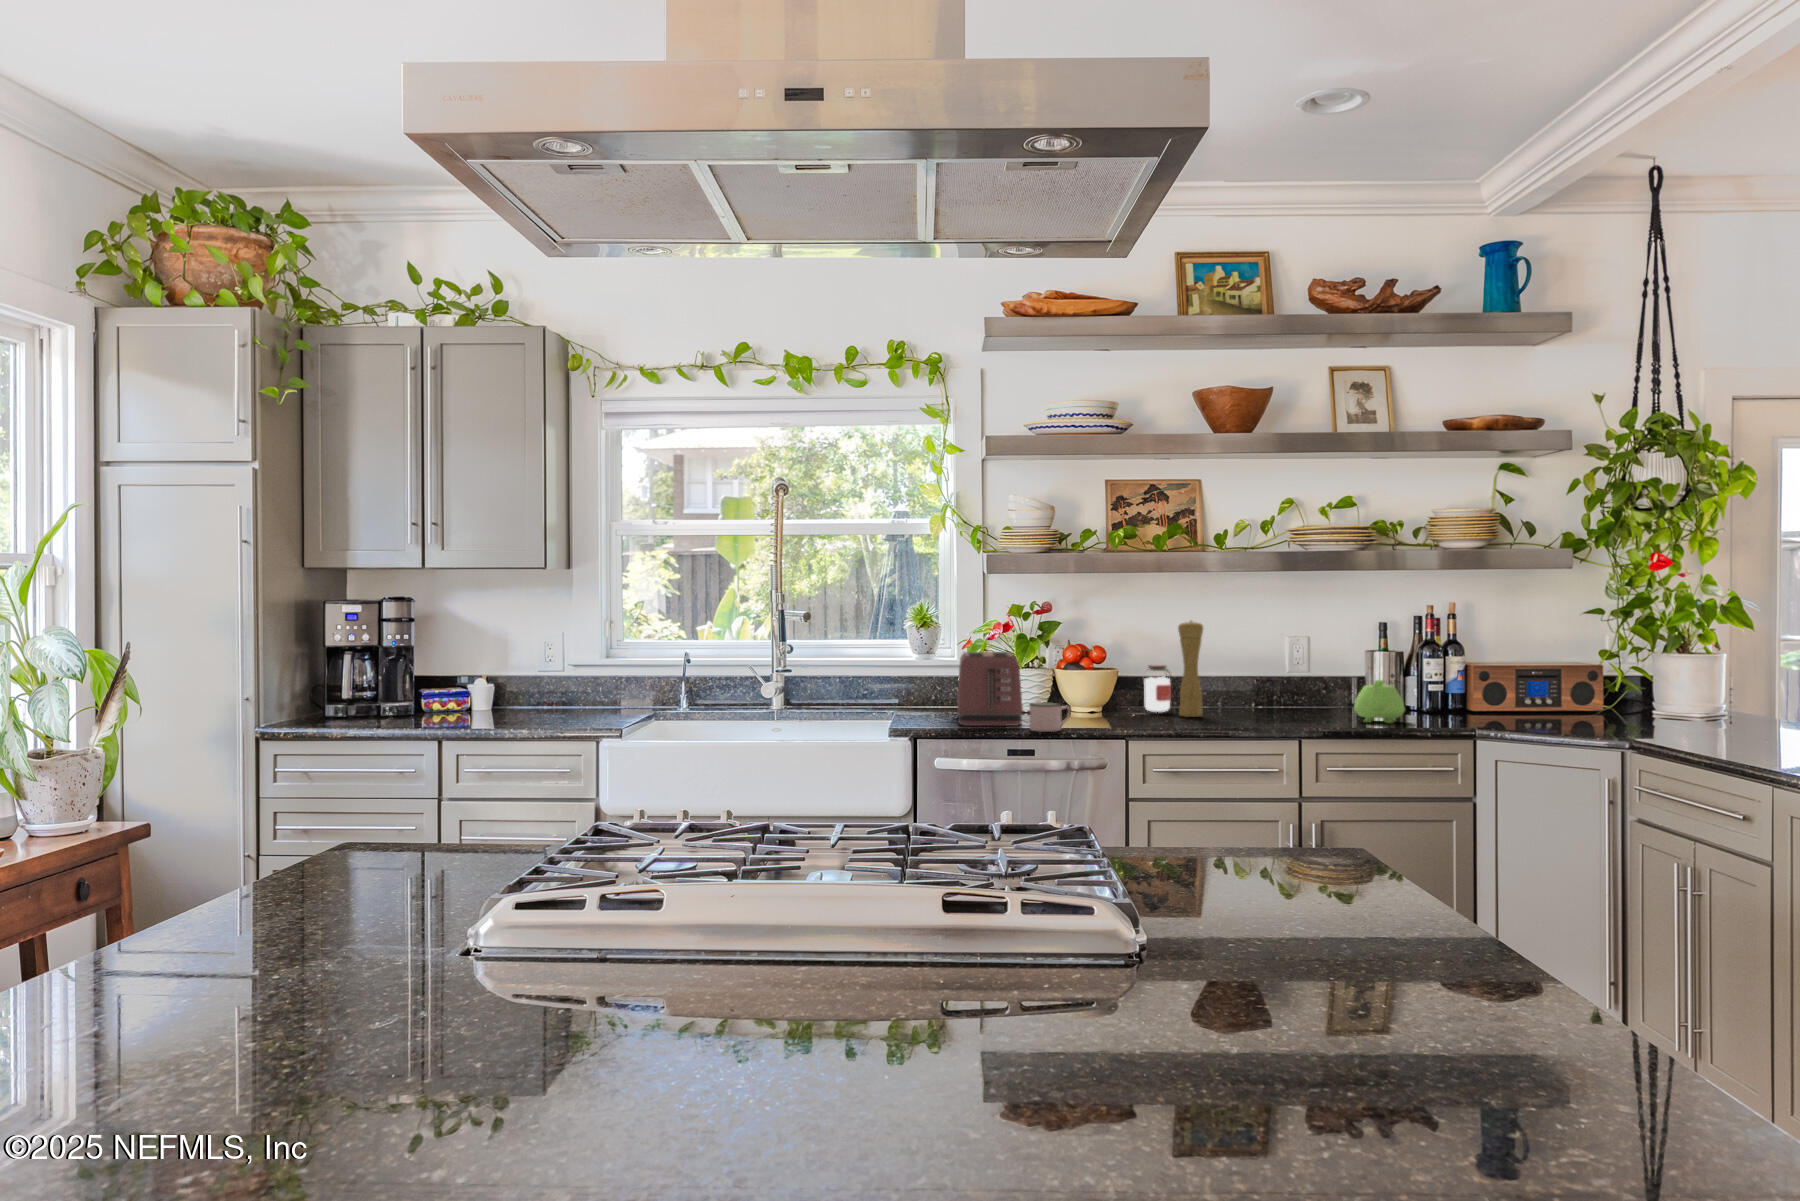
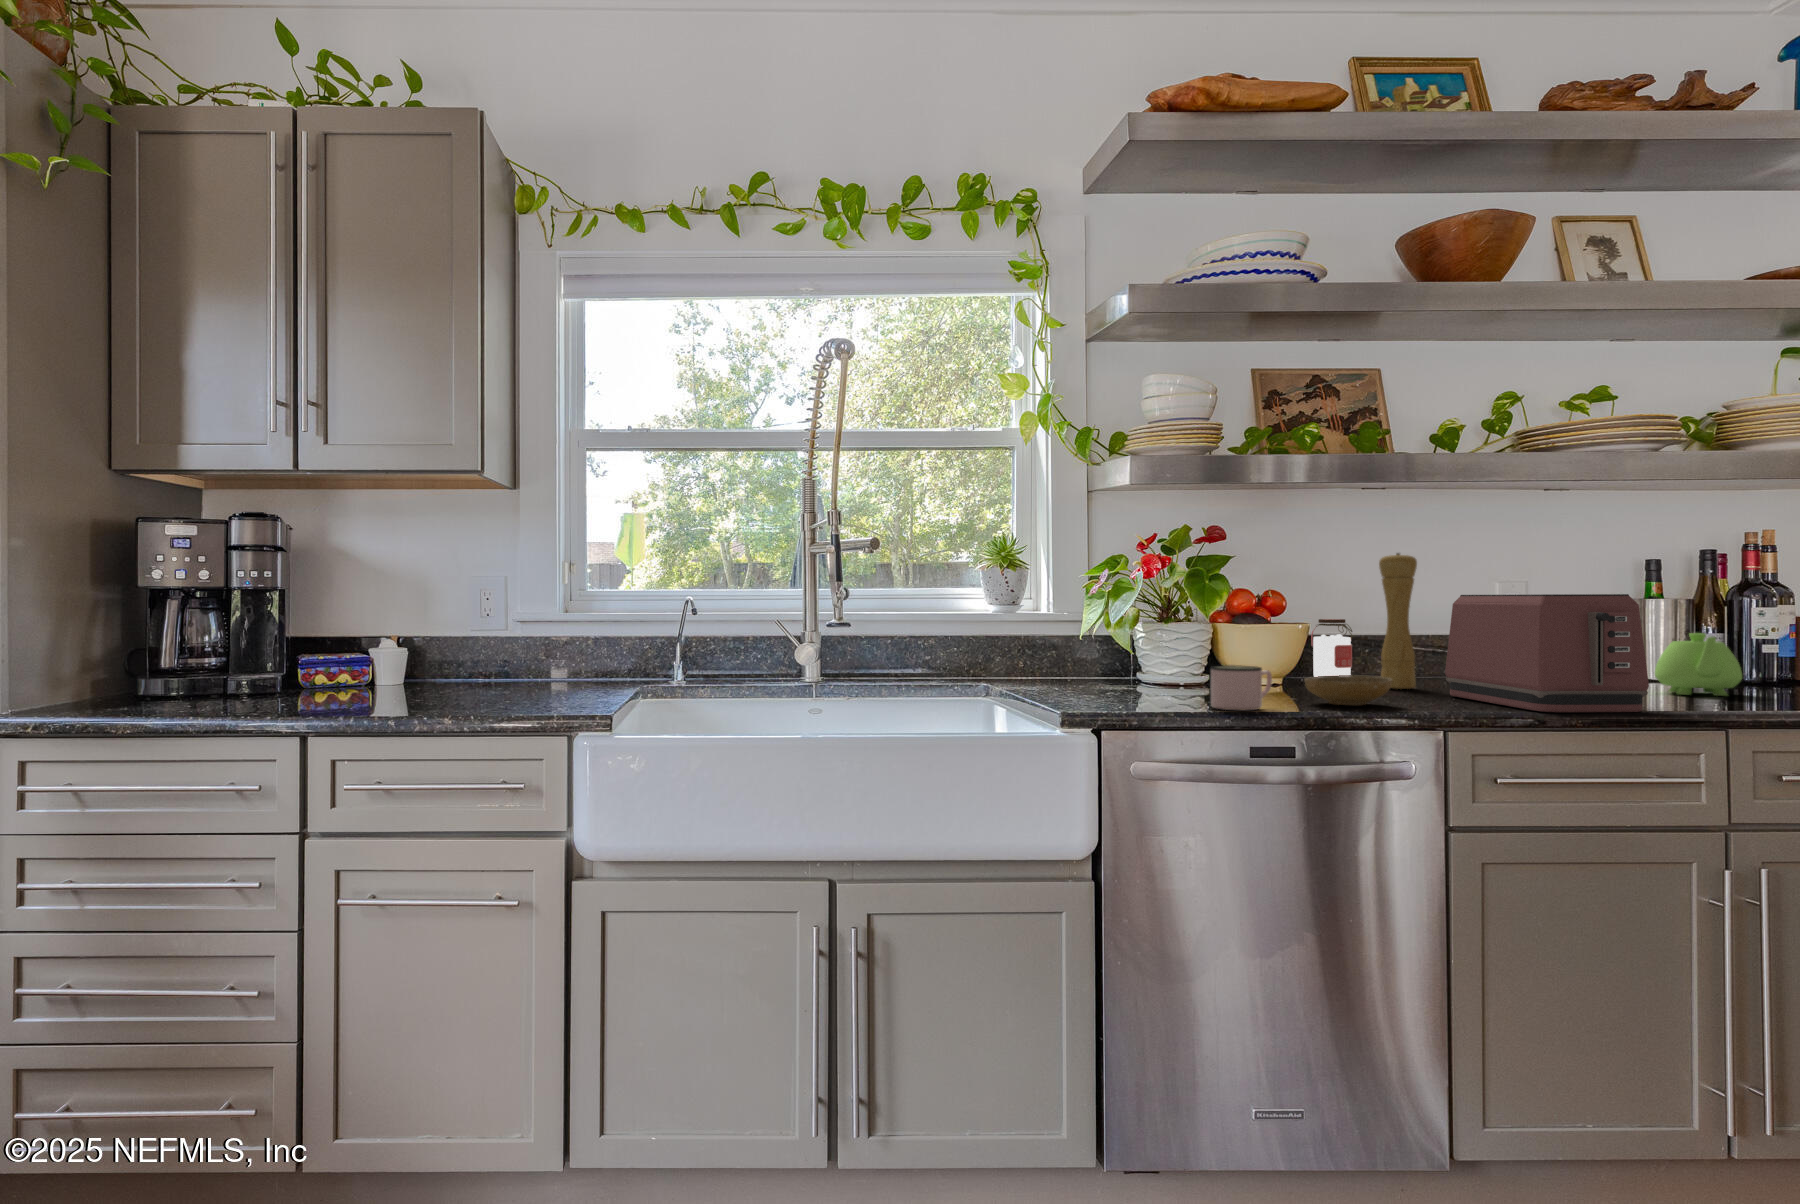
toaster: present [957,652,1023,726] -> present [1445,594,1649,712]
ceramic bowl: none [1097,709,1151,729] -> present [1305,675,1392,705]

